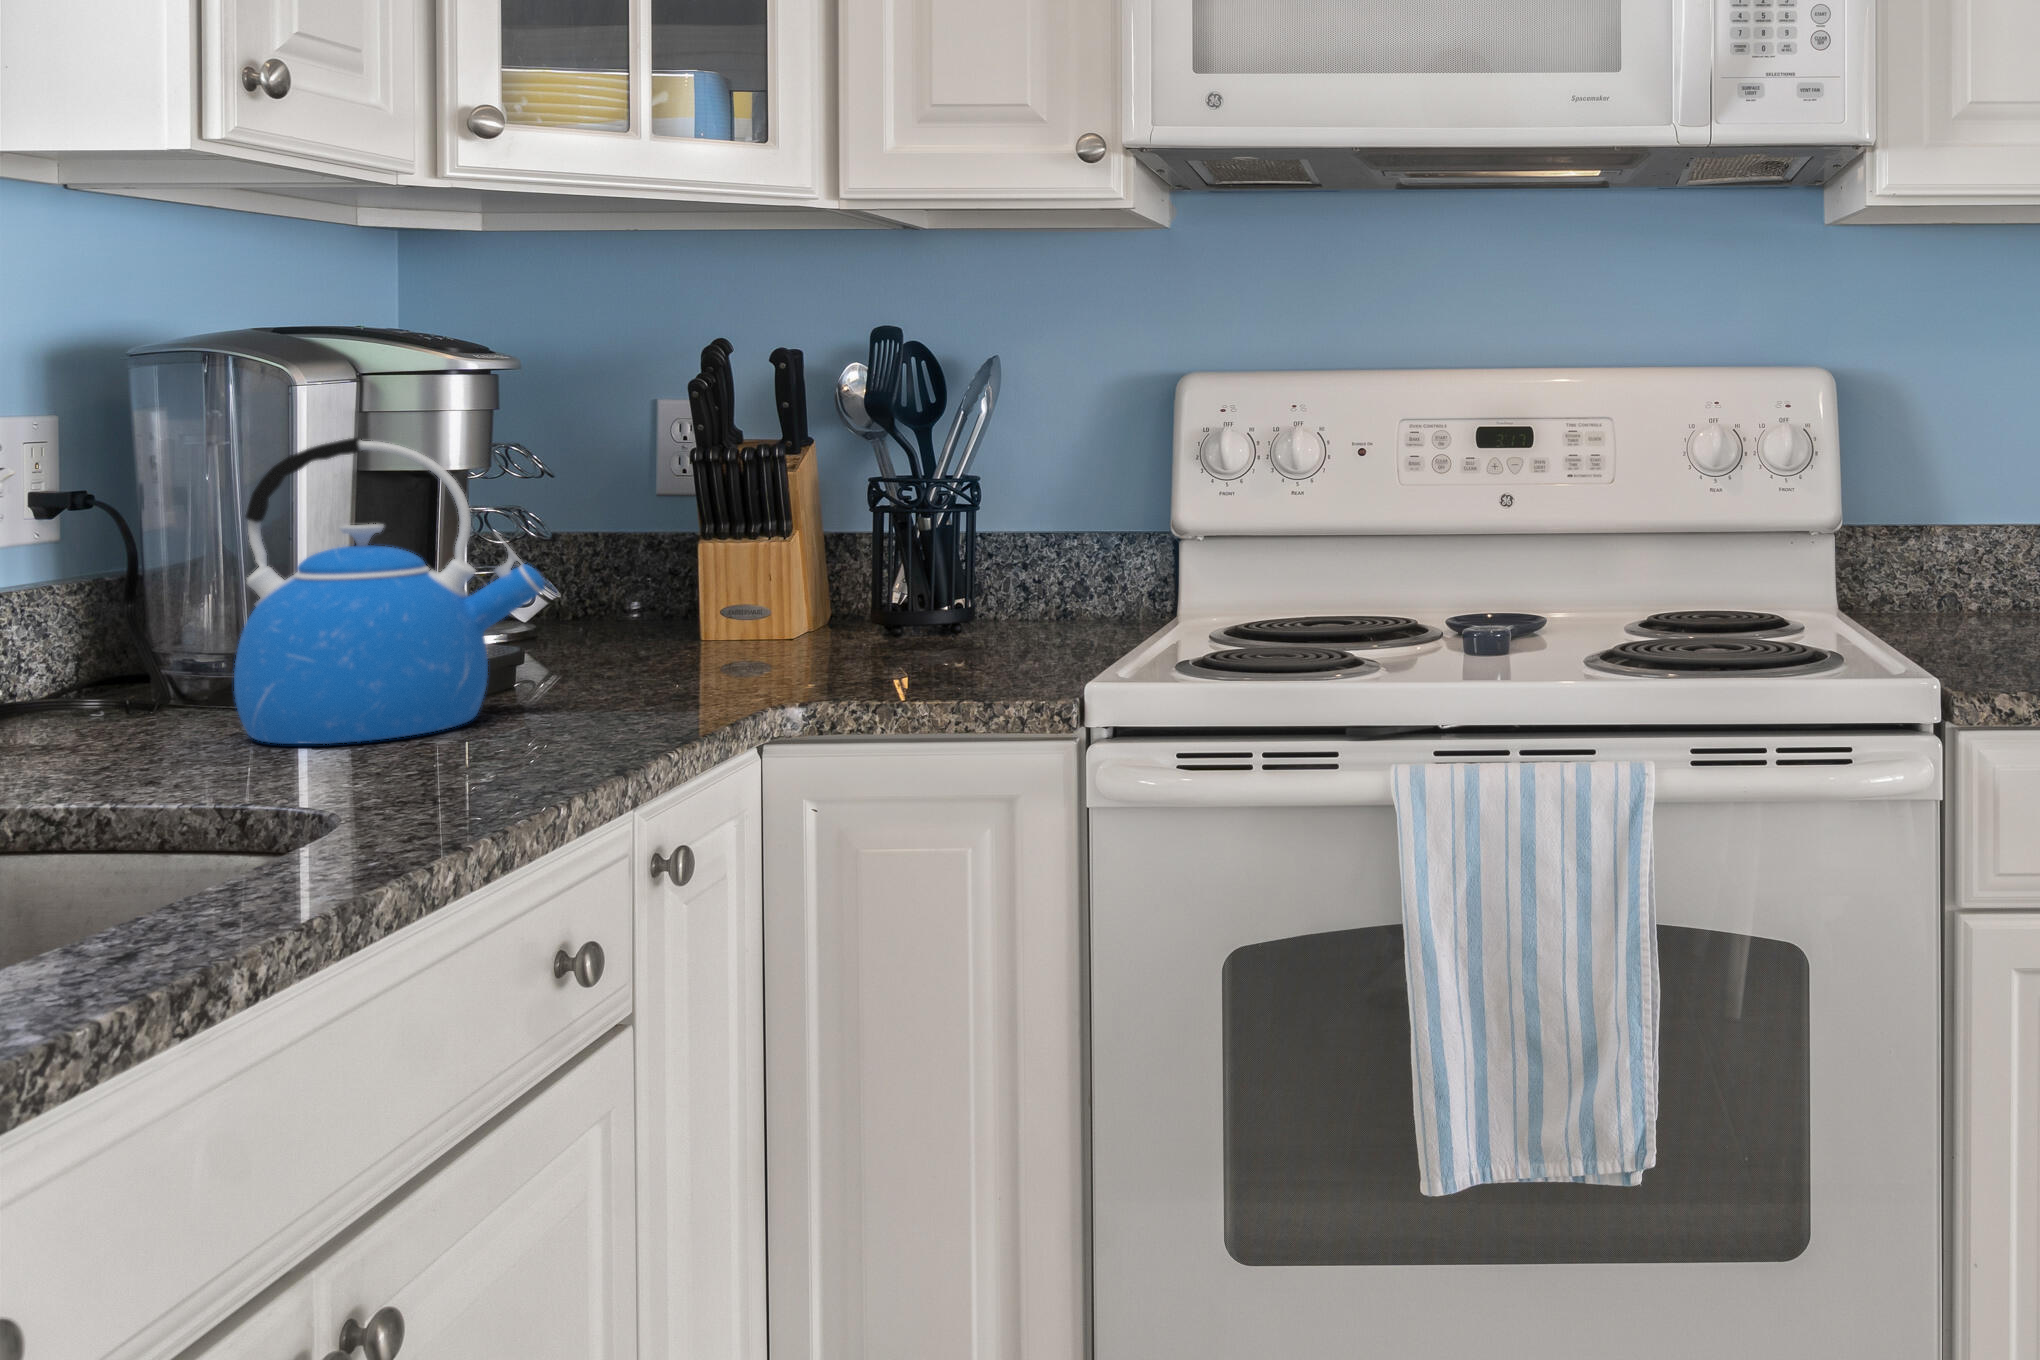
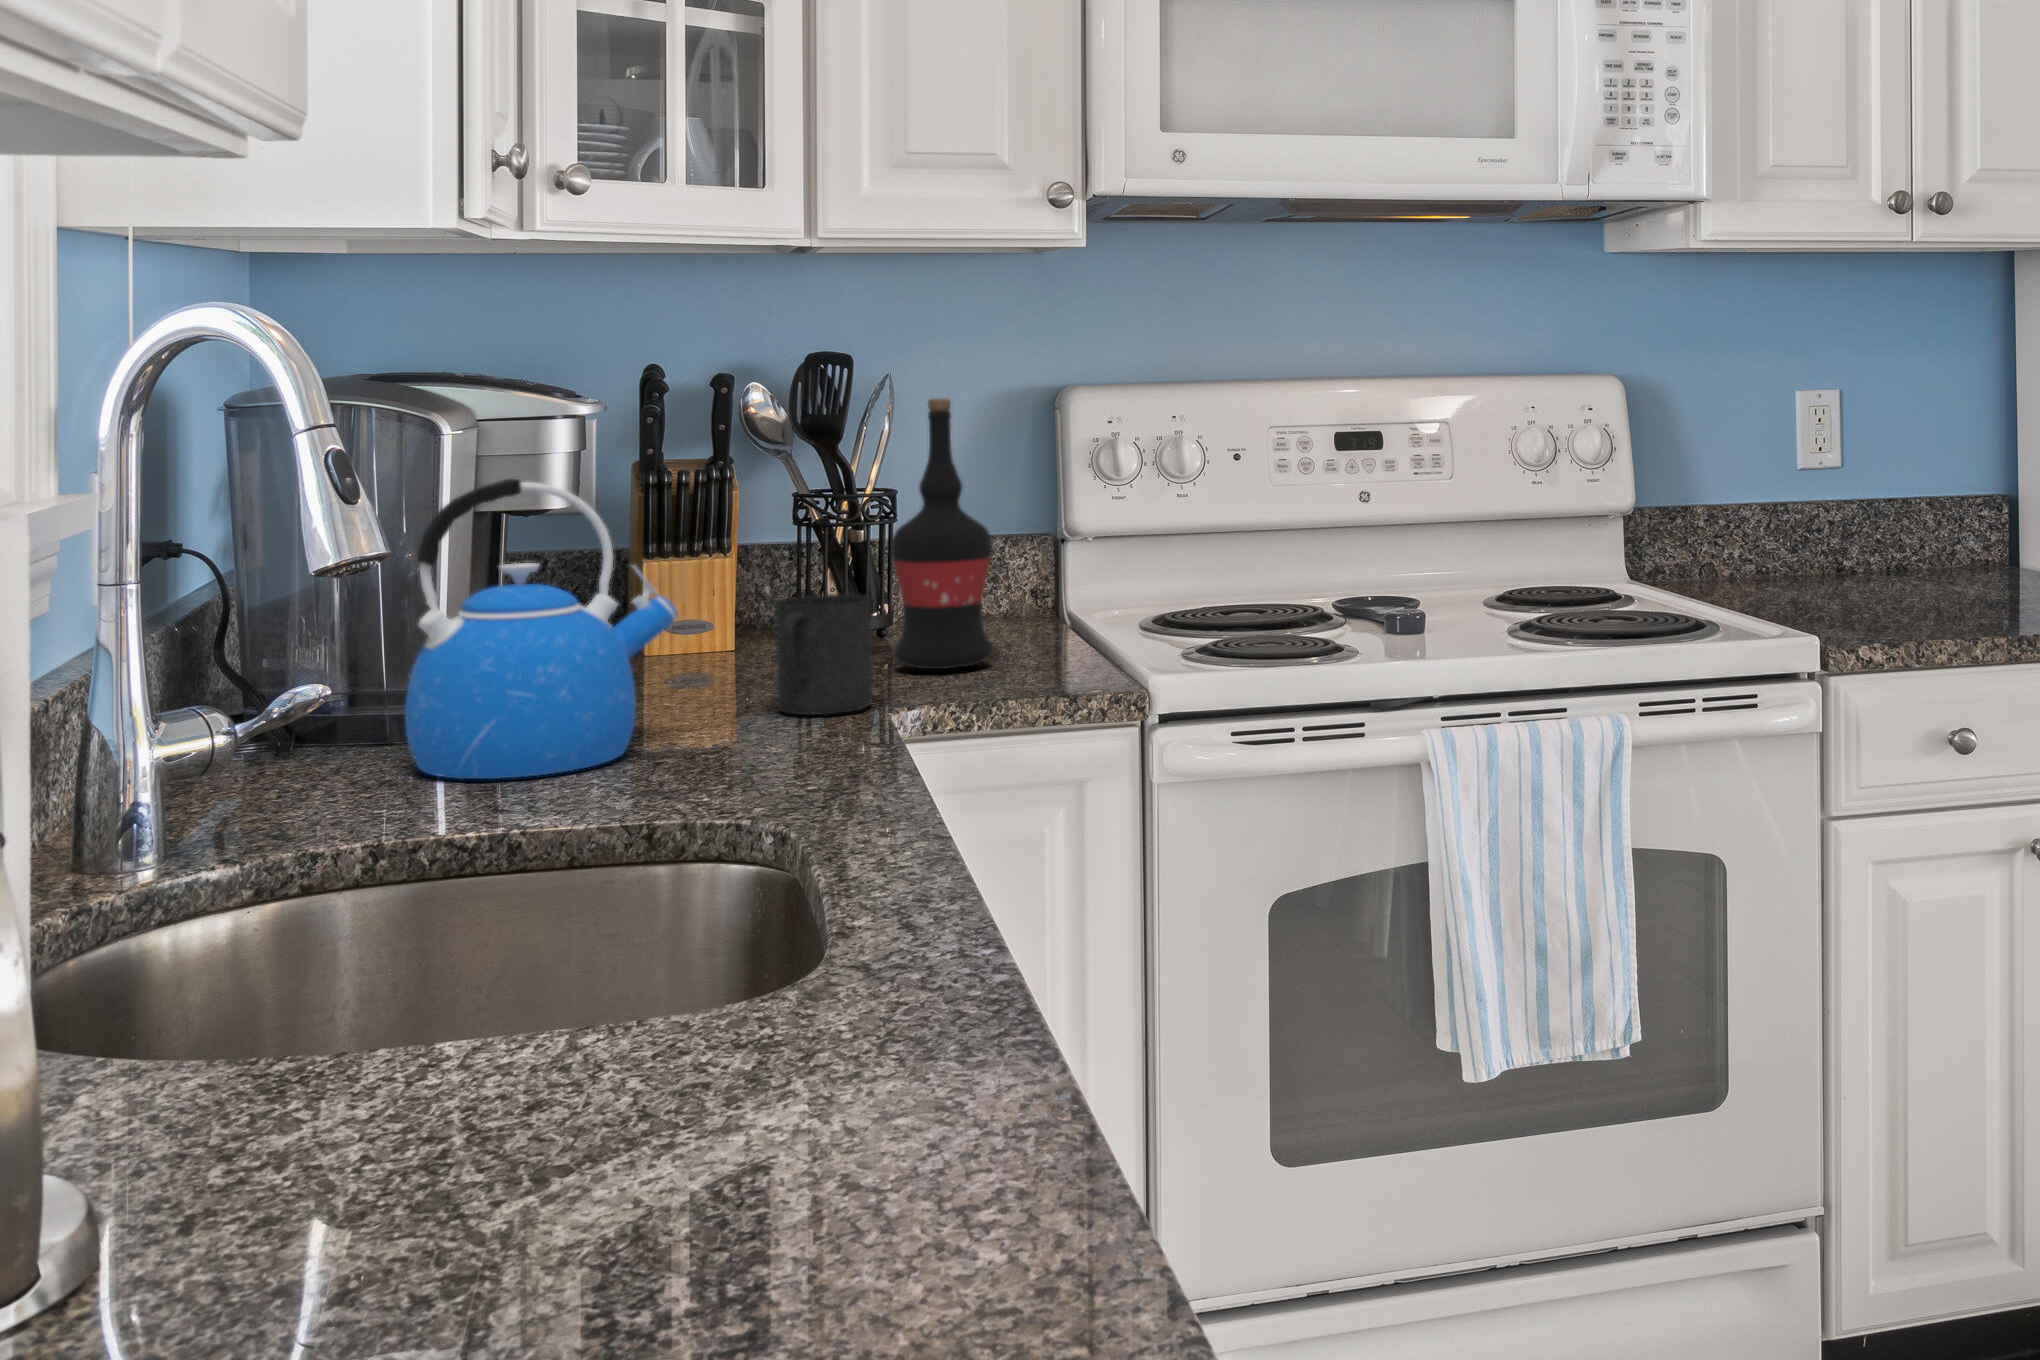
wine bottle: none [914,376,1019,658] -> present [891,398,993,669]
mug: none [678,574,803,700] -> present [776,594,872,715]

